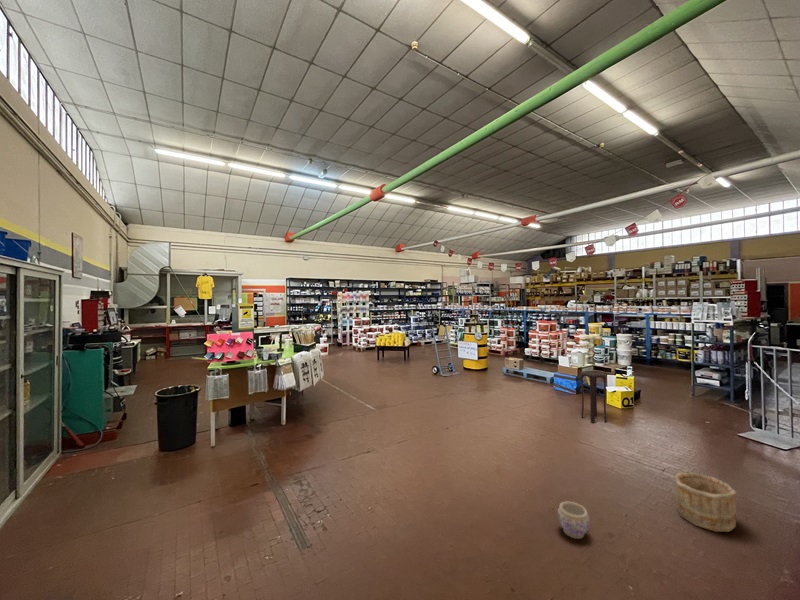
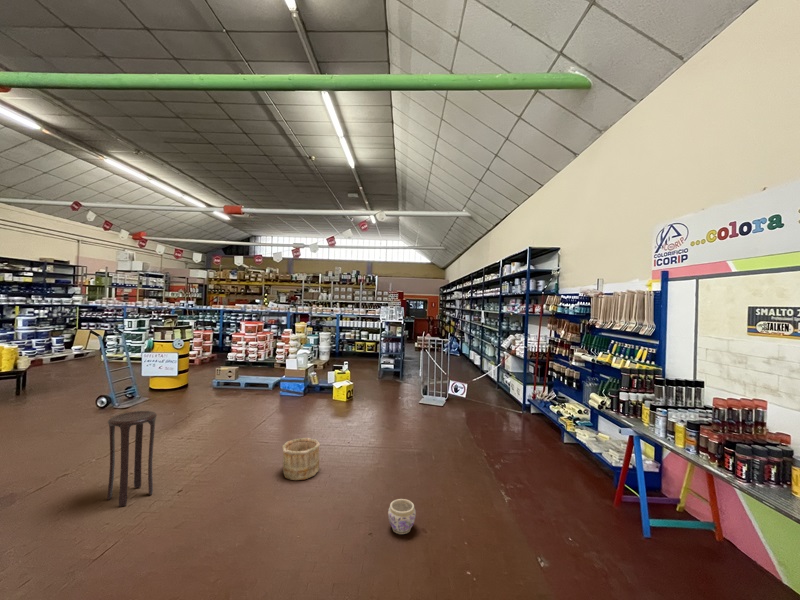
stool: present [580,371,607,423] -> present [107,411,157,506]
wooden bucket: present [673,473,736,532] -> present [282,438,320,480]

